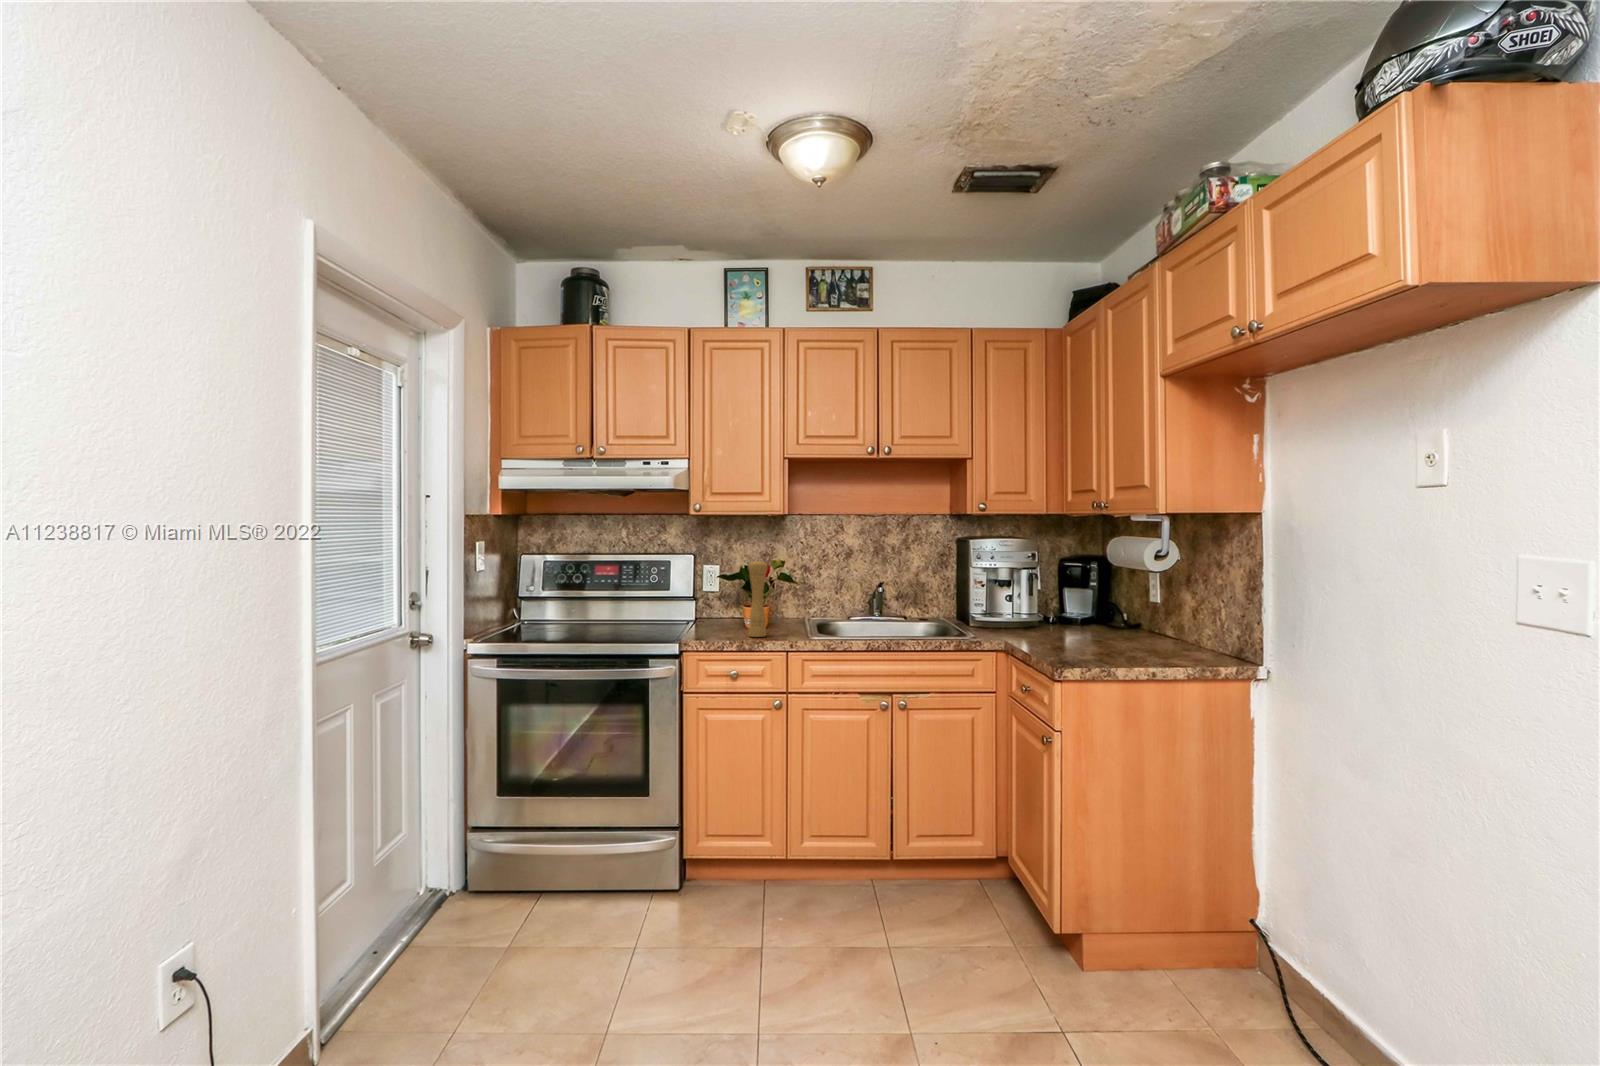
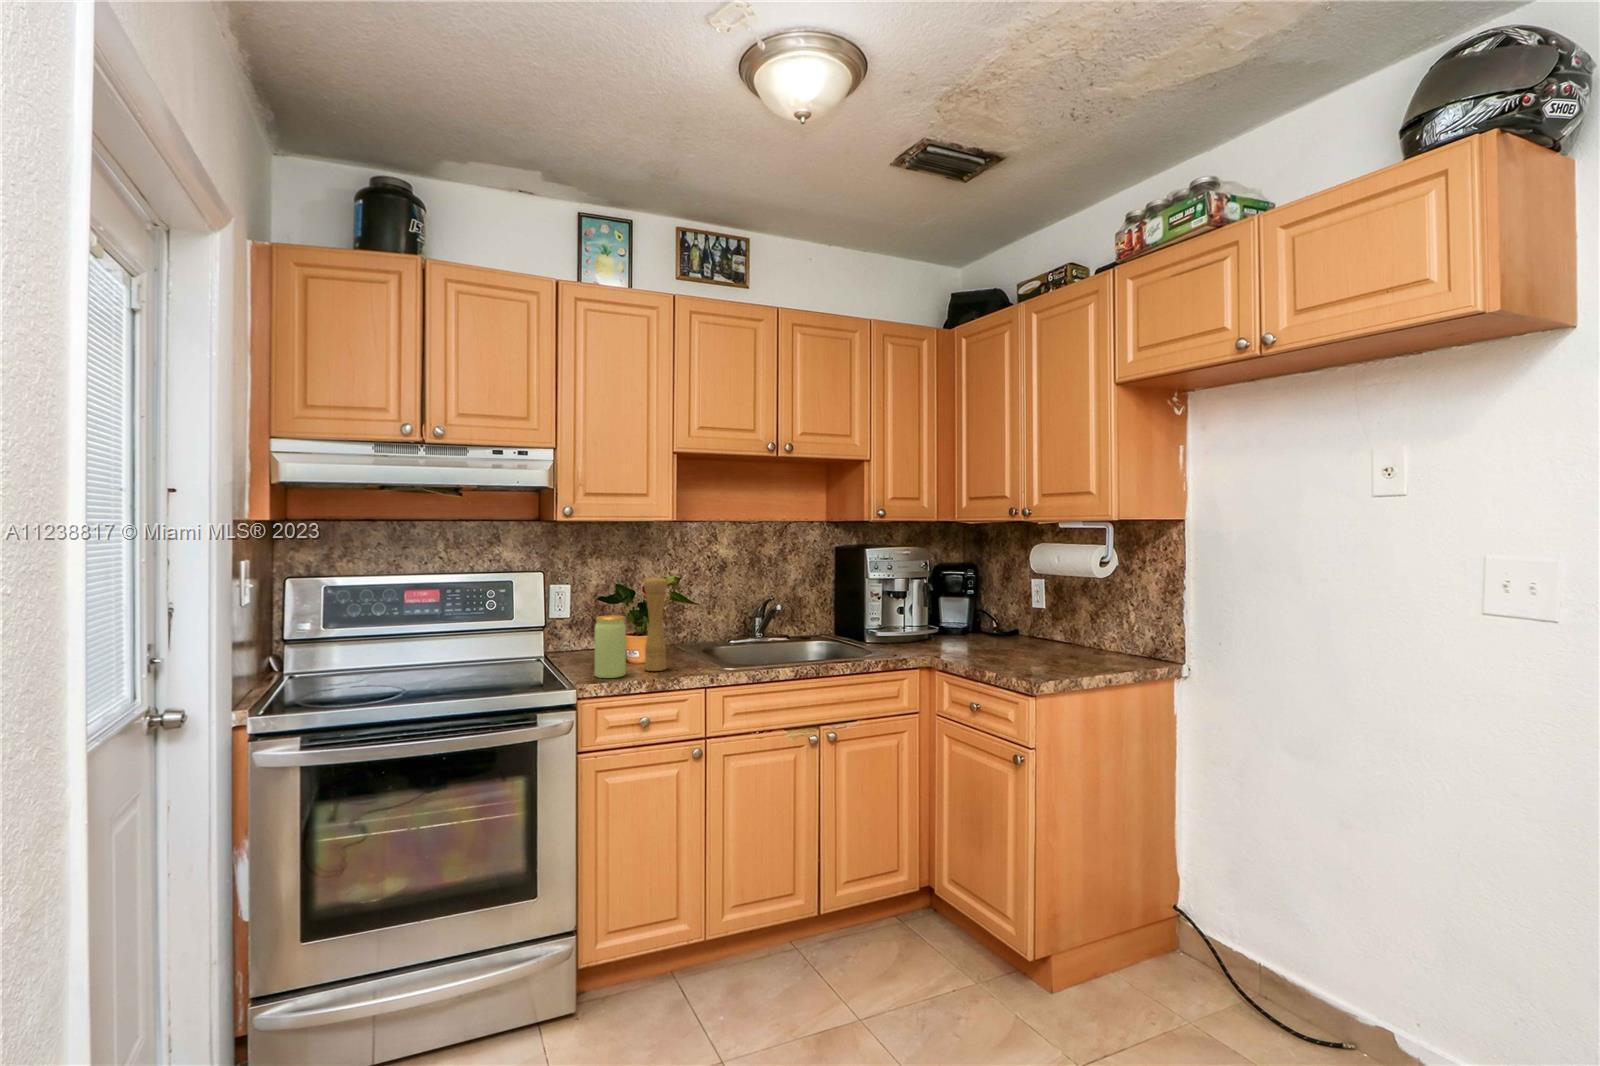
jar: none [706,590,730,639] -> present [594,615,626,678]

